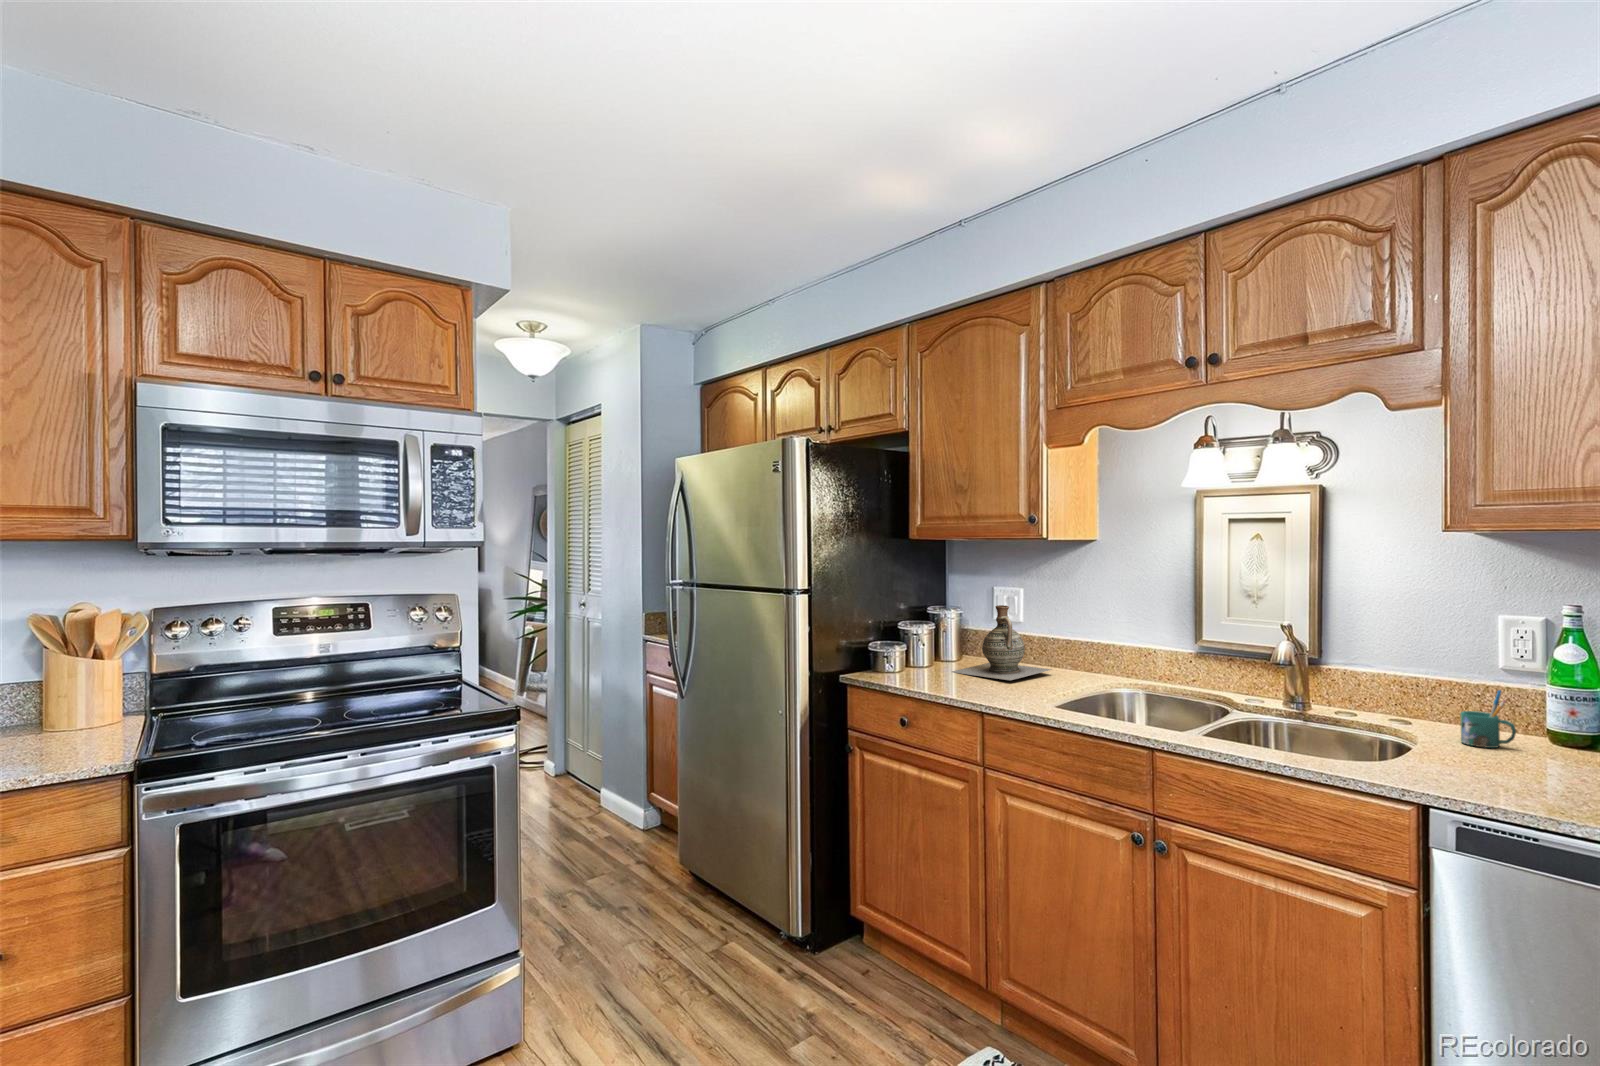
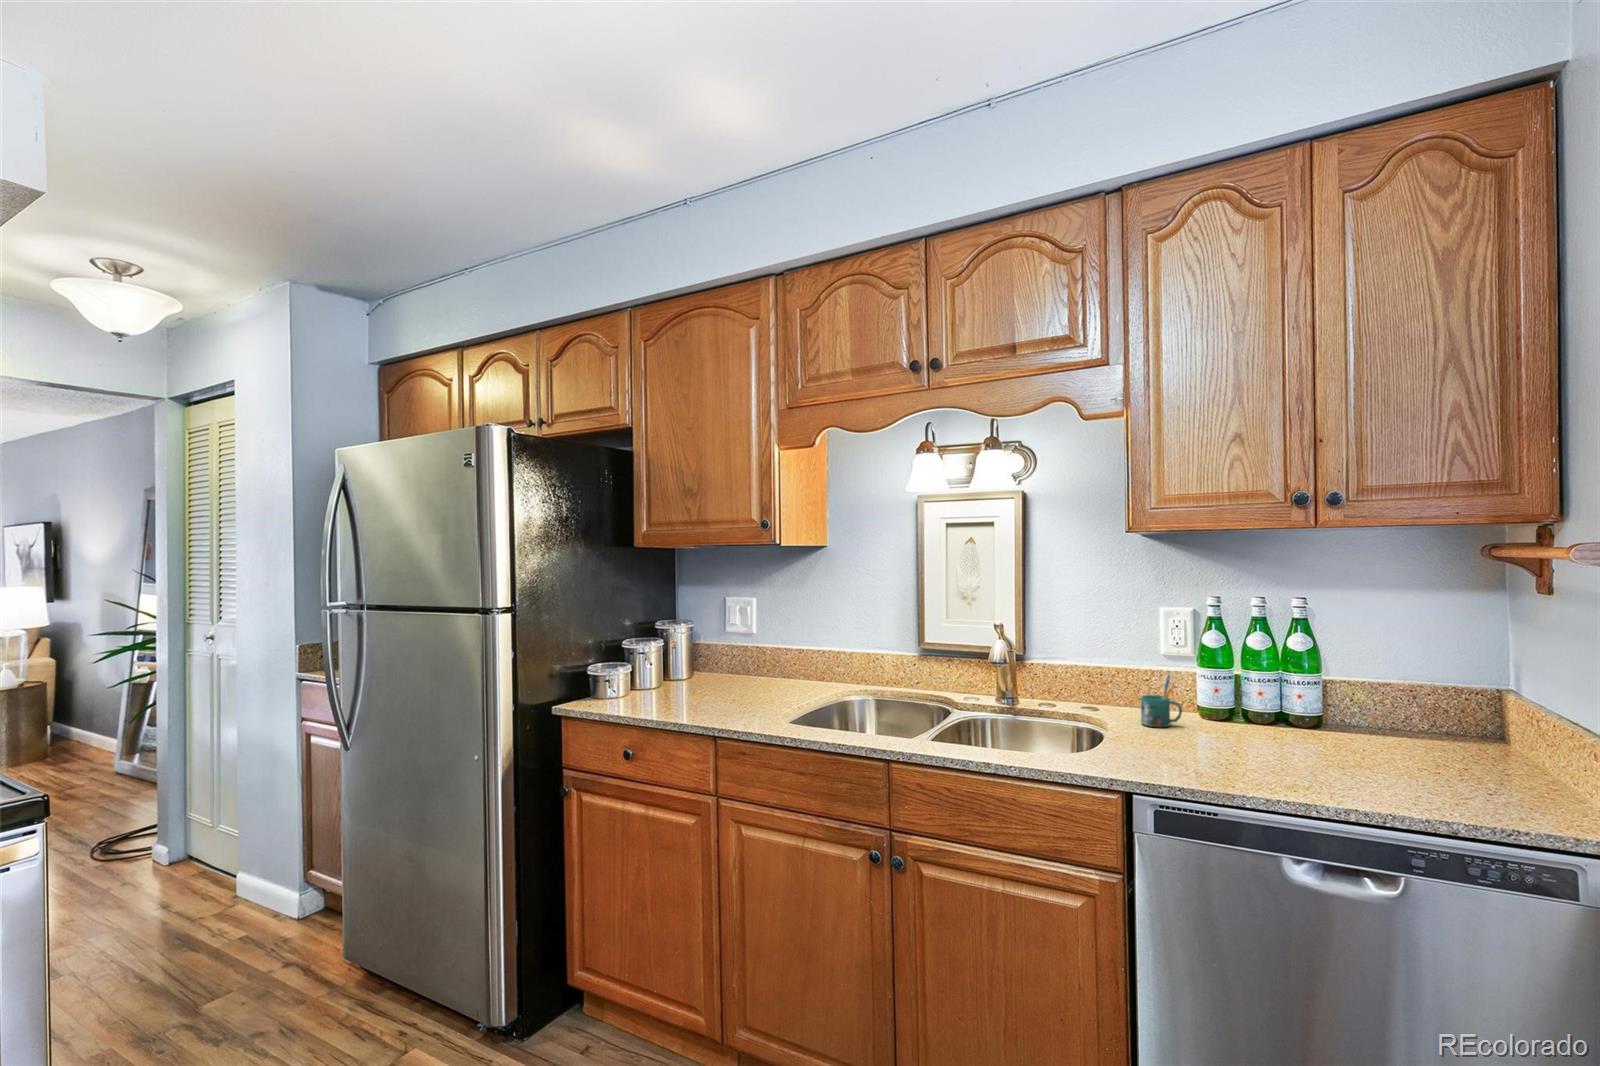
ceramic jug: present [952,605,1052,680] -> none [677,617,784,697]

